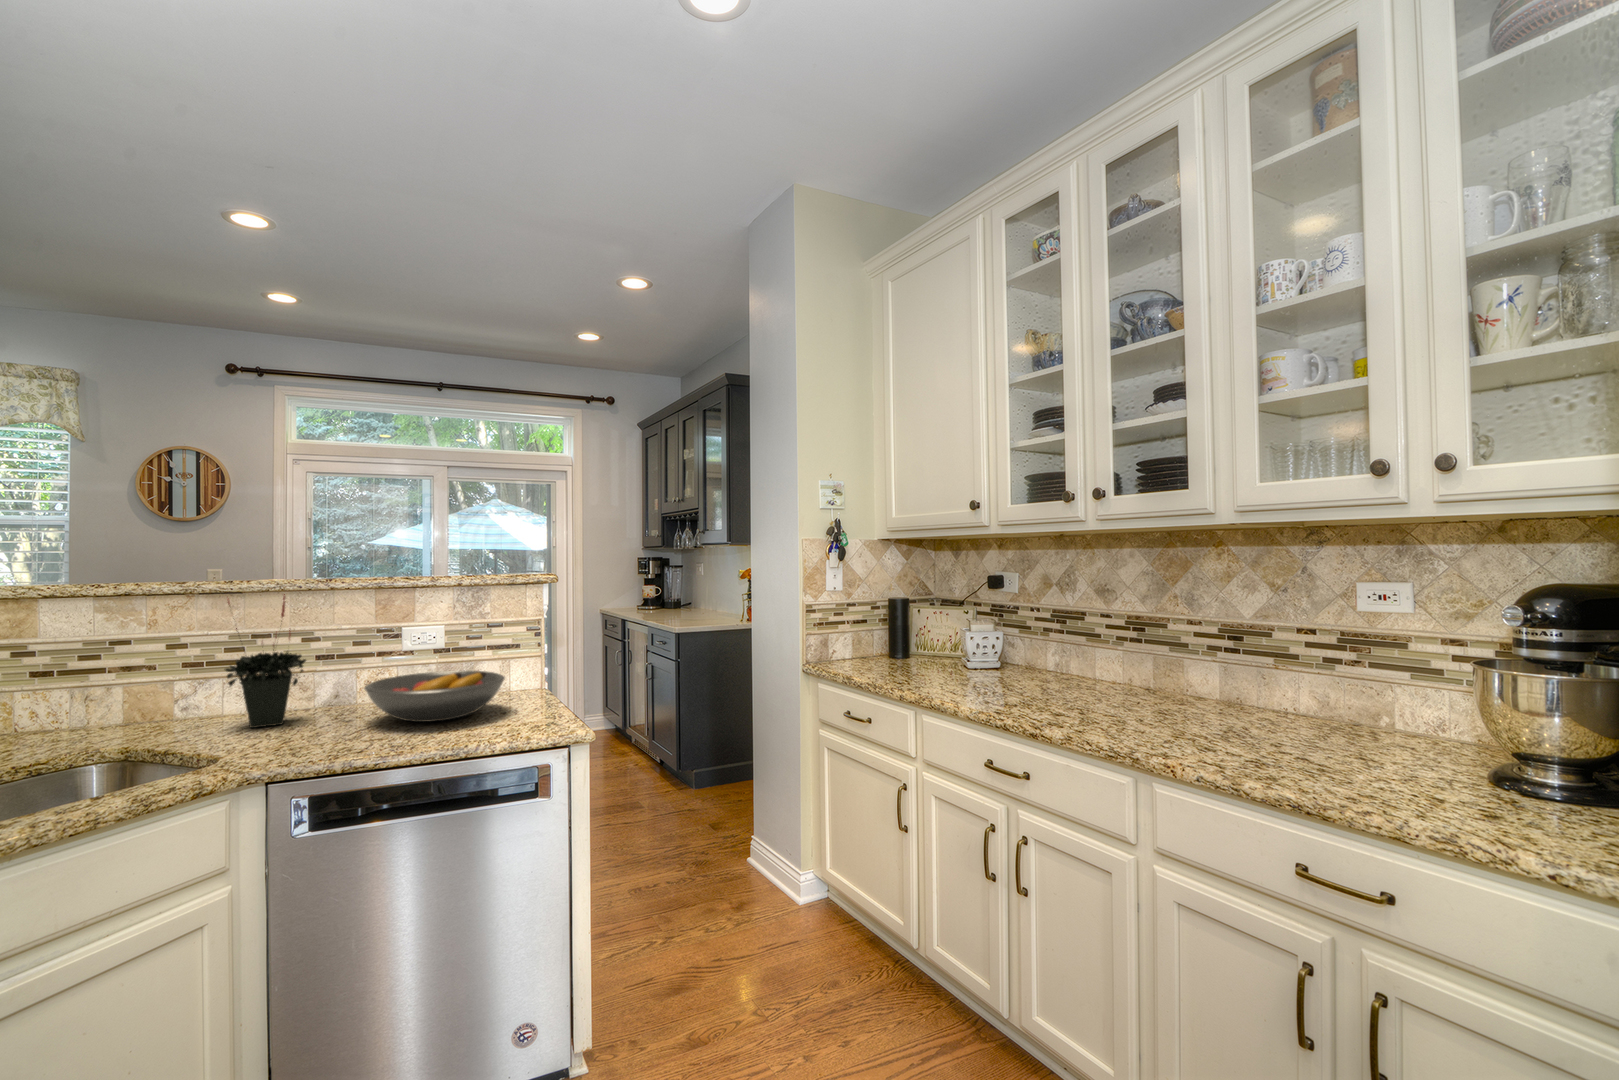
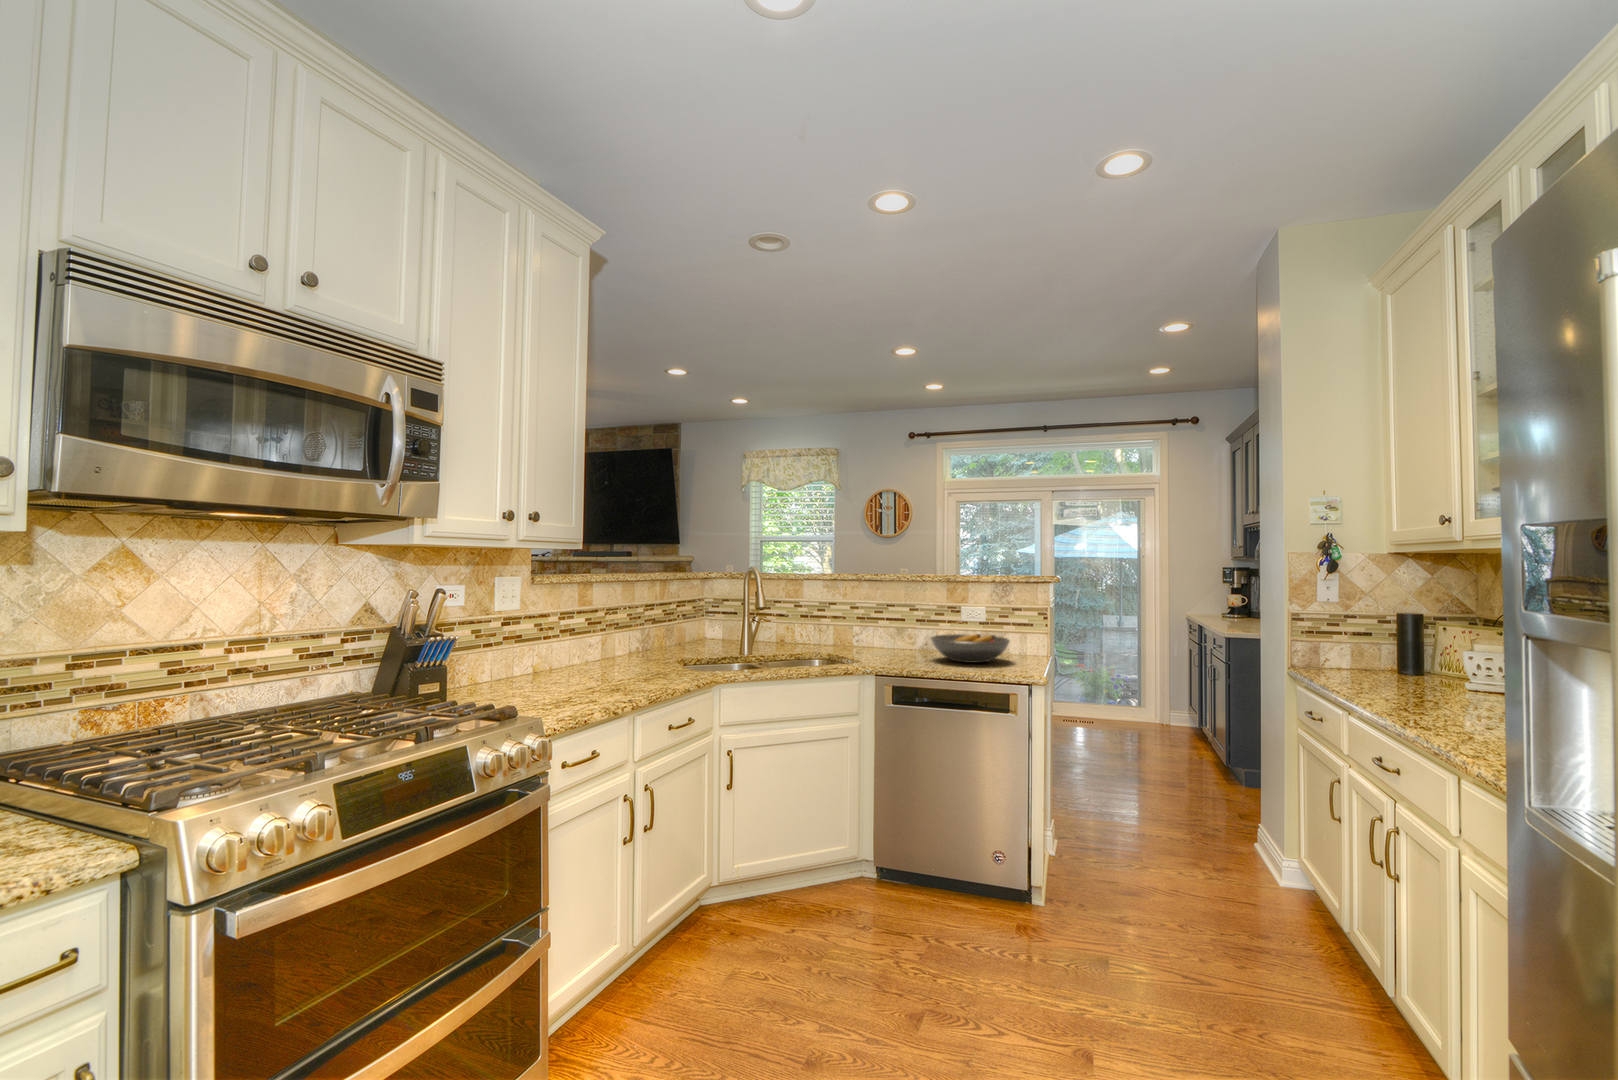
potted plant: present [225,594,306,728] -> none [871,580,908,654]

